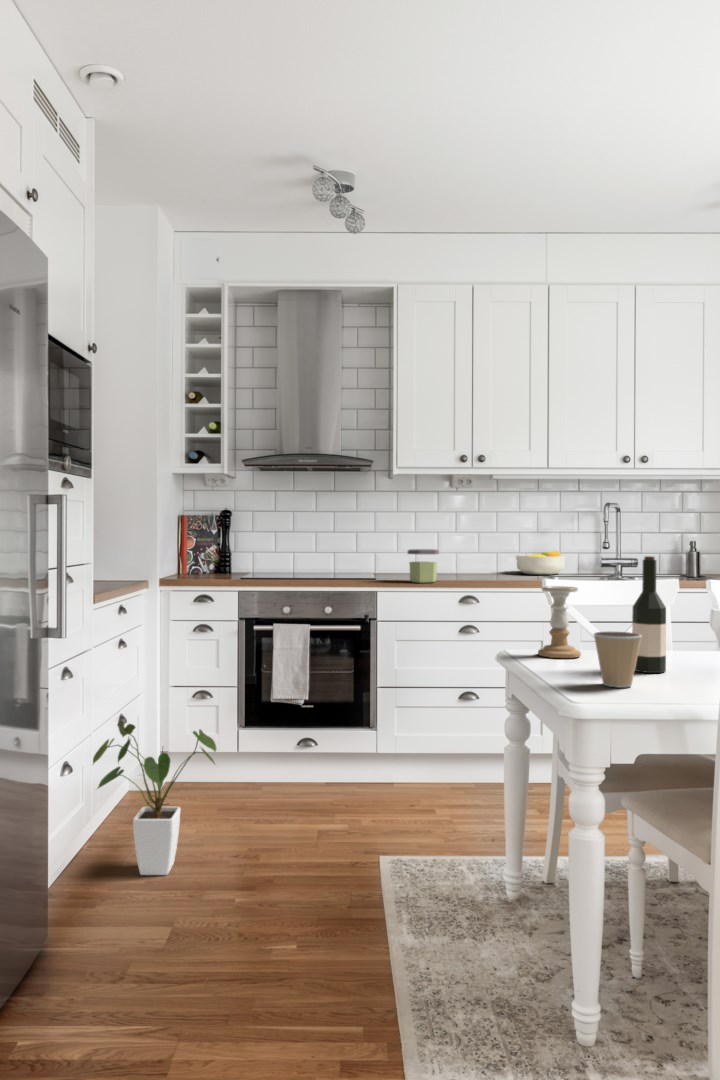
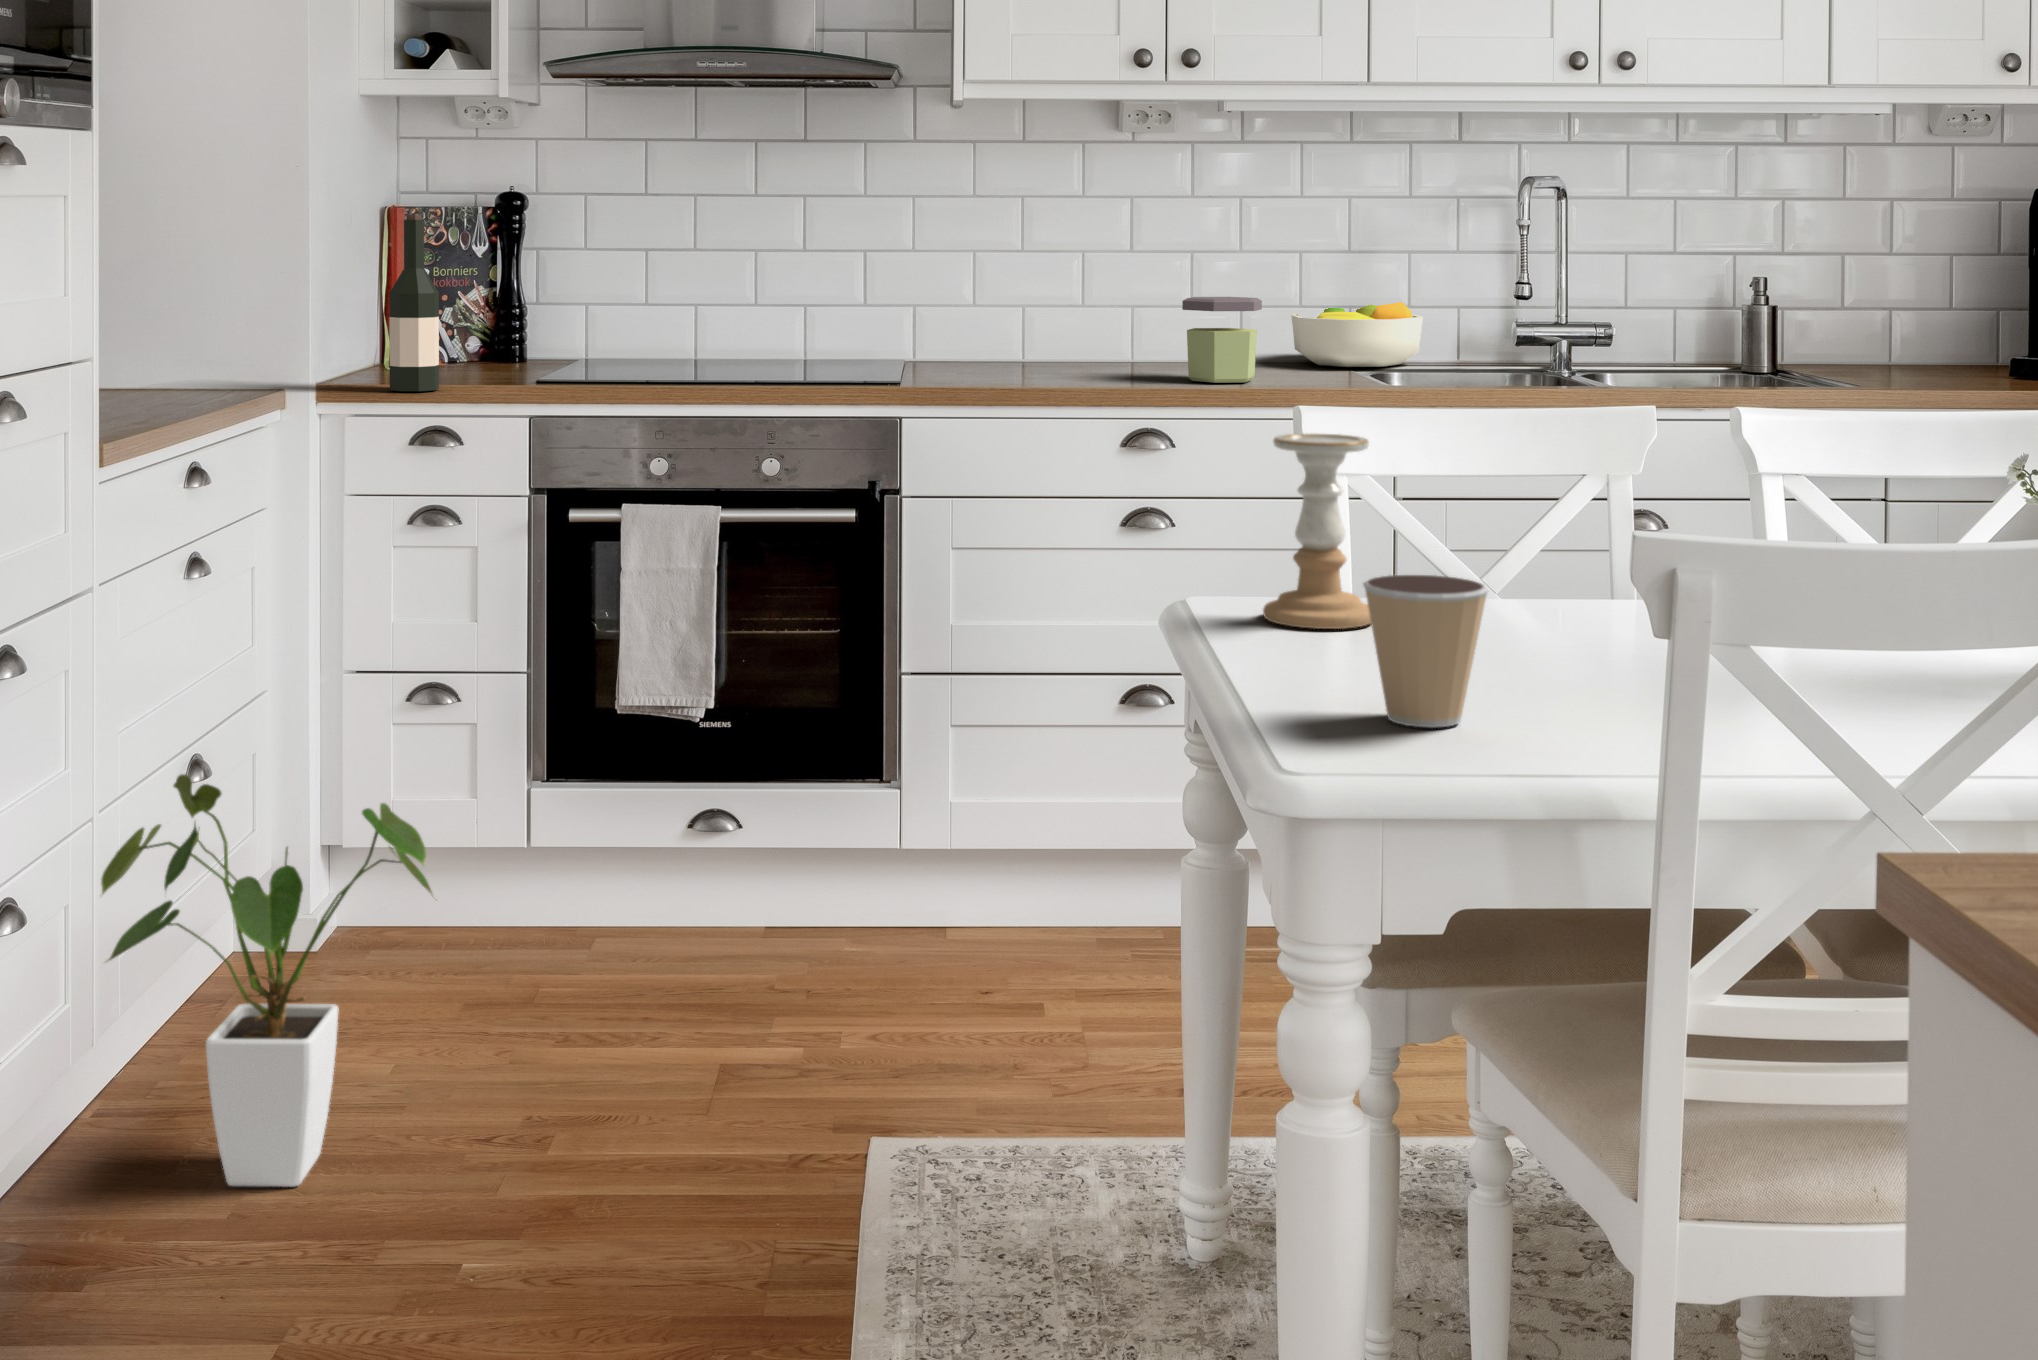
jar: present [408,549,439,583] -> present [1182,297,1262,383]
wine bottle: present [632,556,666,673] -> present [389,215,439,391]

